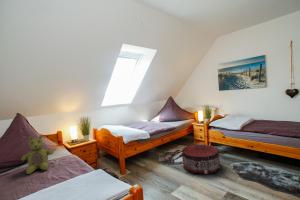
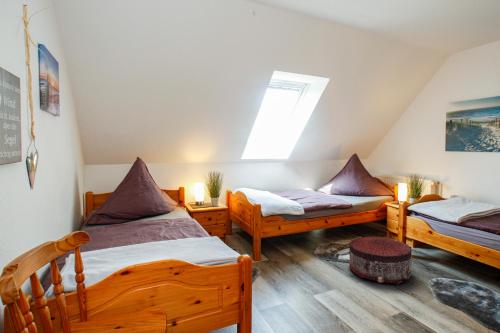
stuffed bear: present [21,135,53,174] -> none [138,189,171,232]

